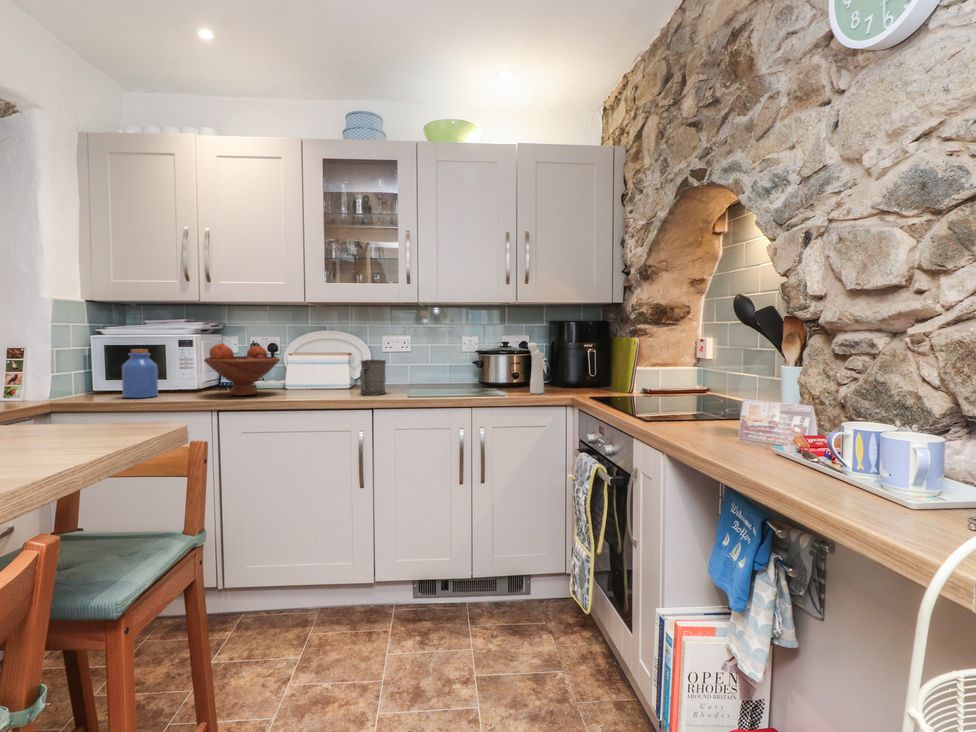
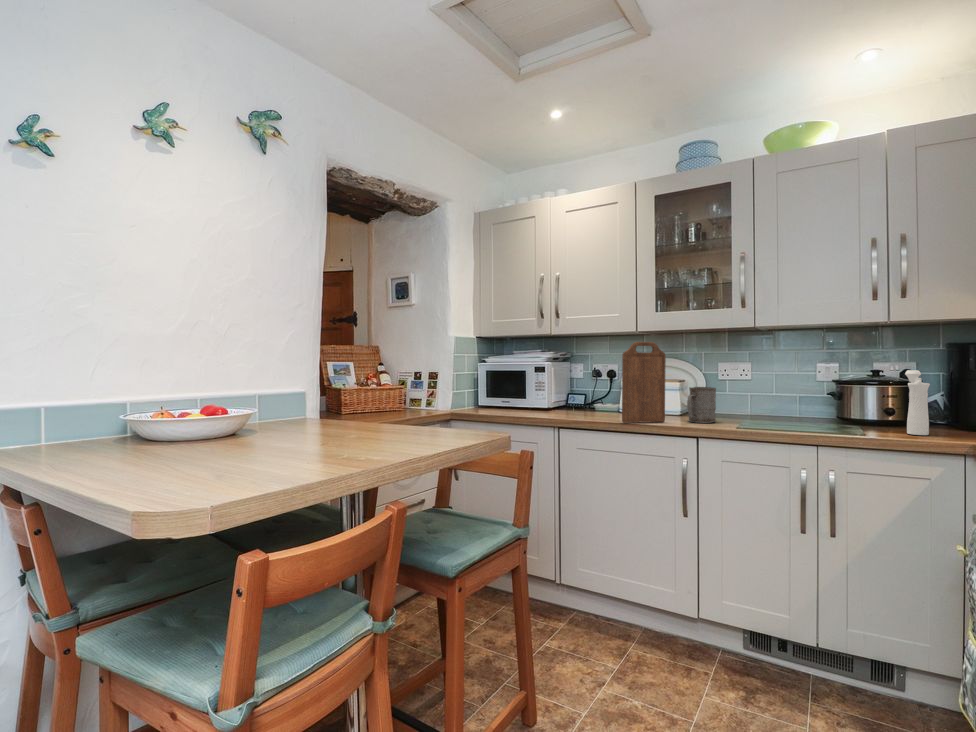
cutting board: none [294,314,338,400] -> present [622,342,666,423]
fruit bowl: present [204,344,280,396] -> none [551,370,613,416]
jar: present [122,349,158,398] -> none [495,374,519,413]

